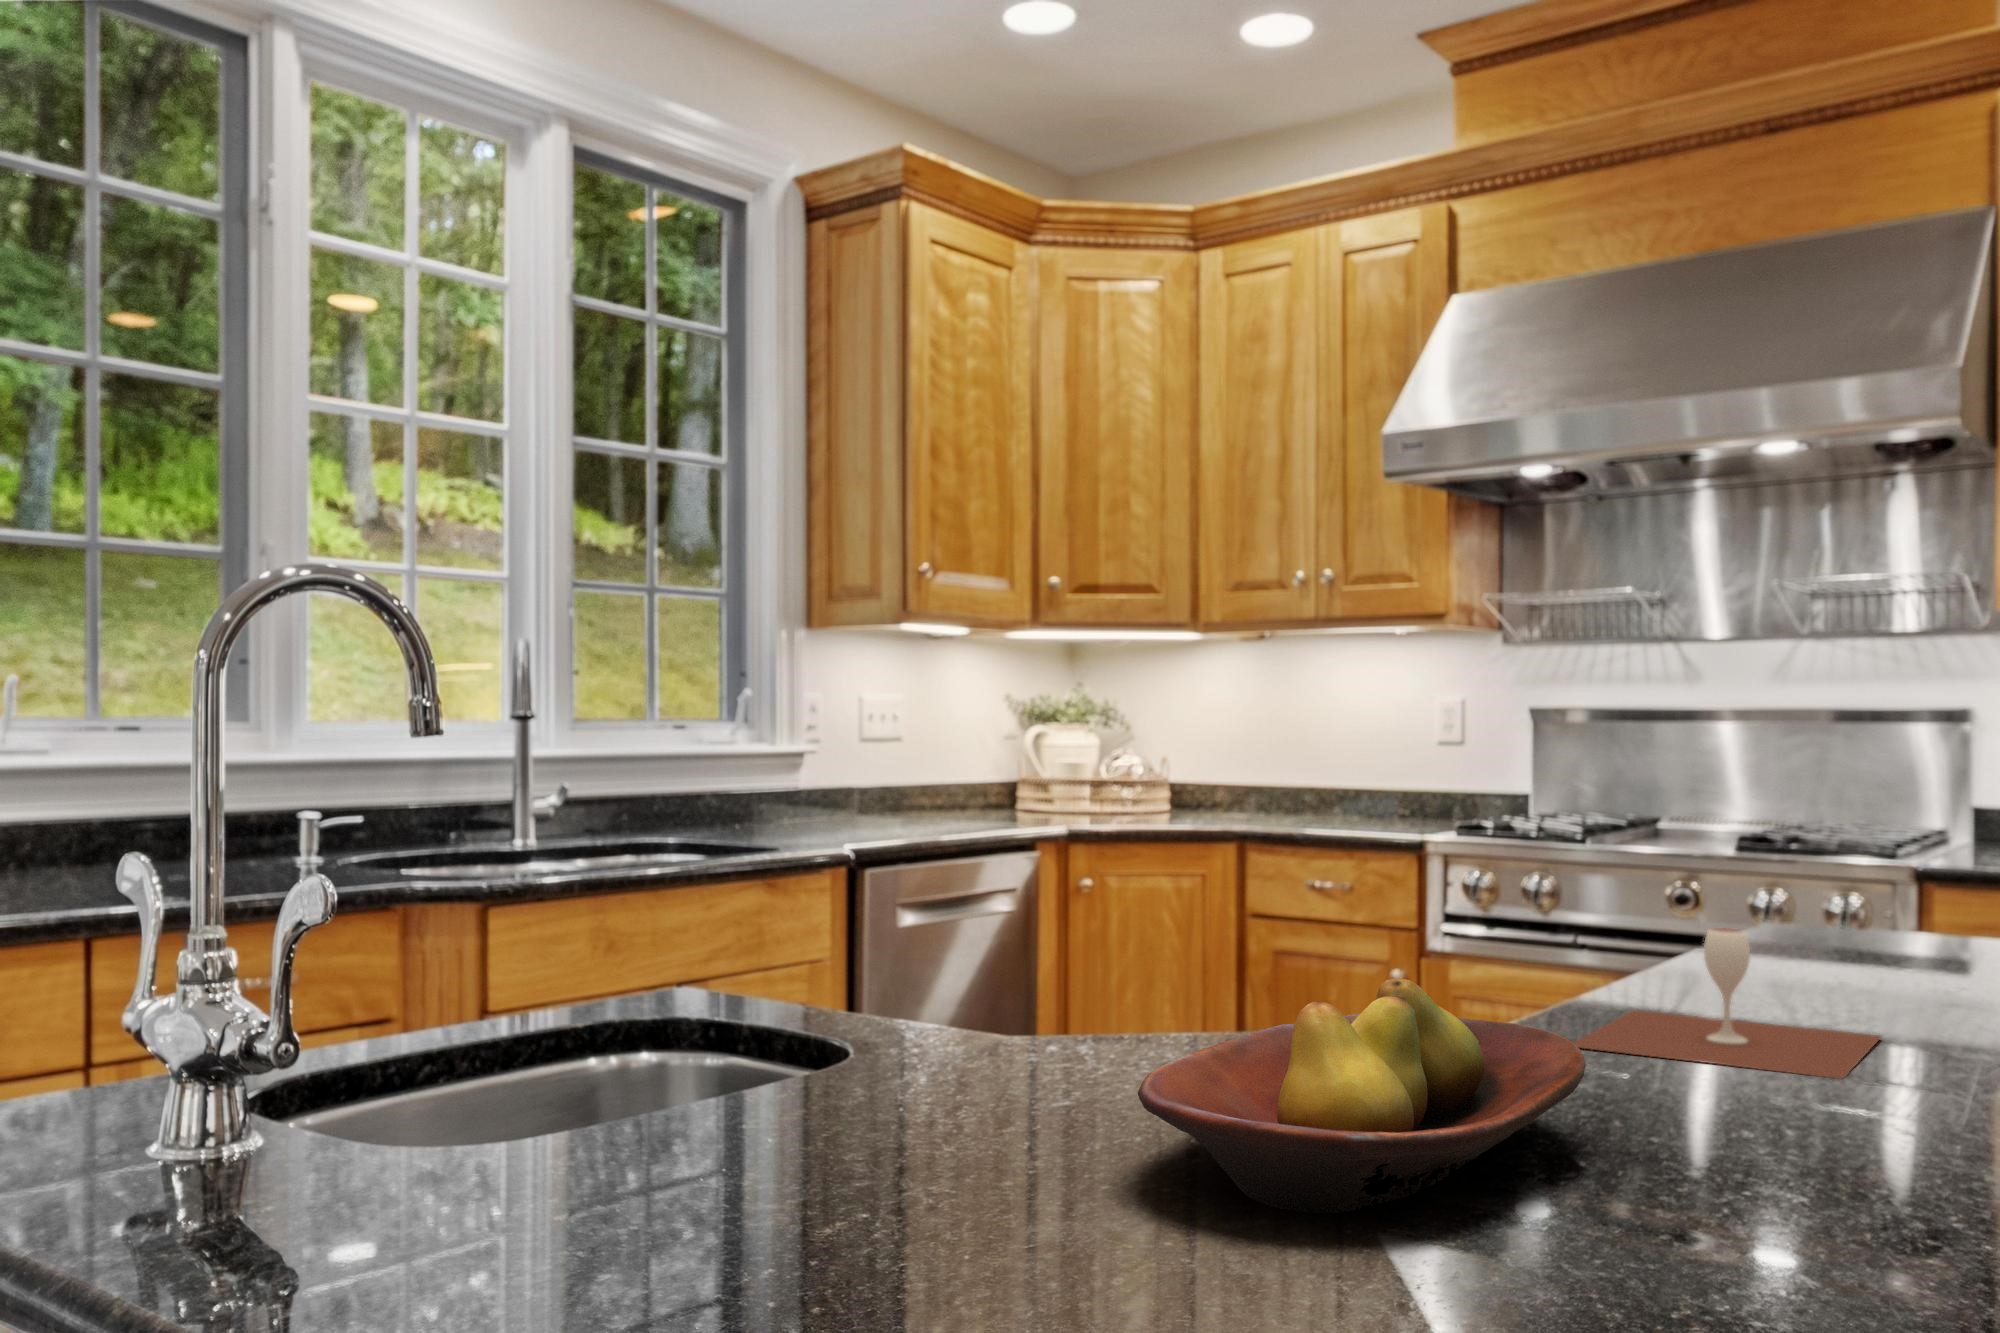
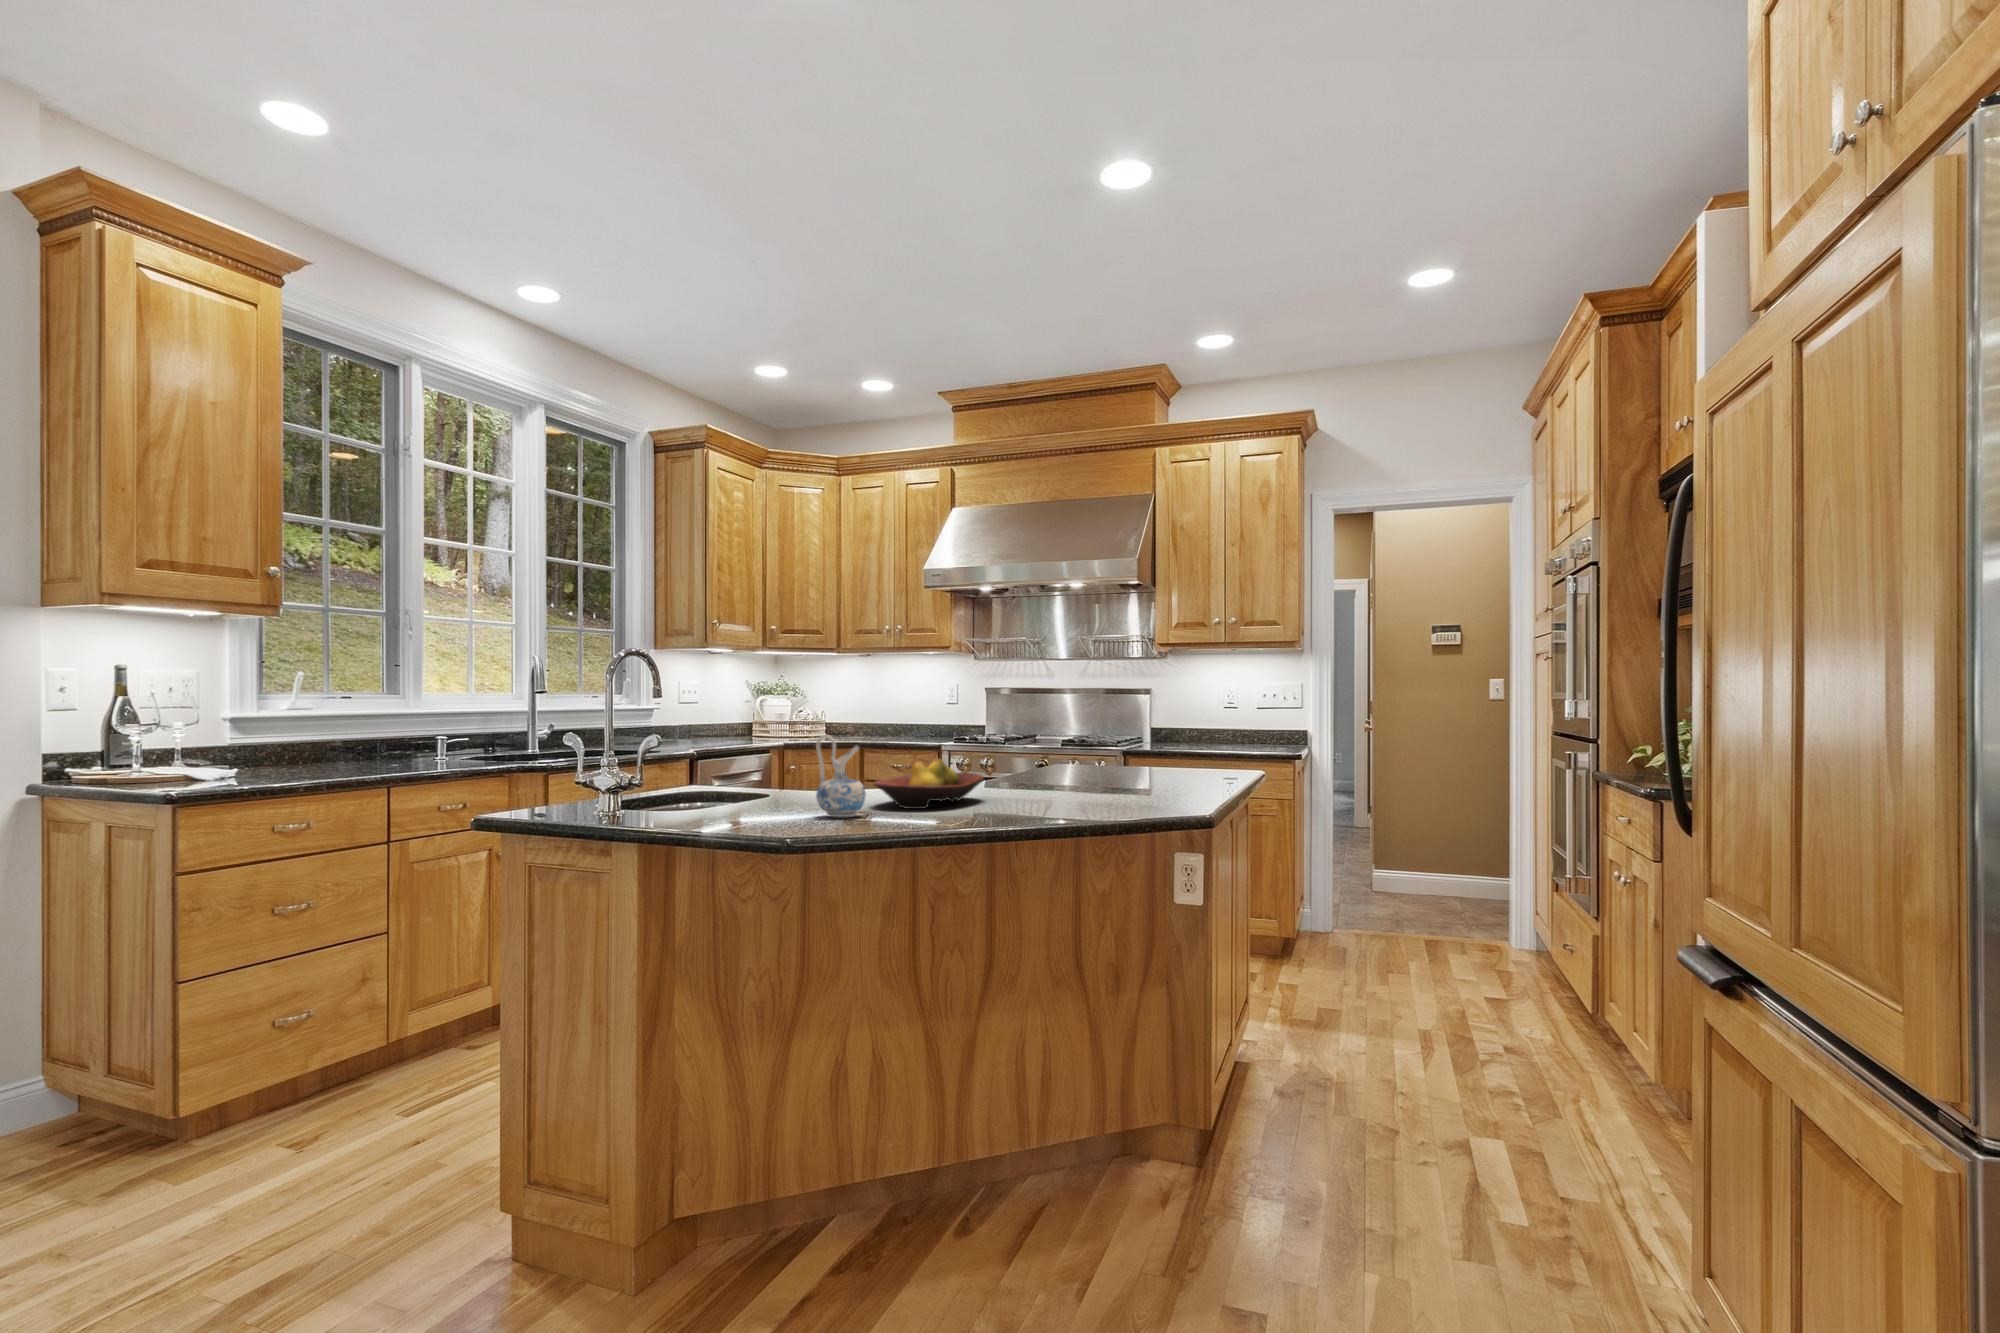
ceramic pitcher: none [848,911,1062,1290] -> present [816,735,866,817]
wine glass: present [1575,928,1881,1079] -> none [984,753,1074,791]

